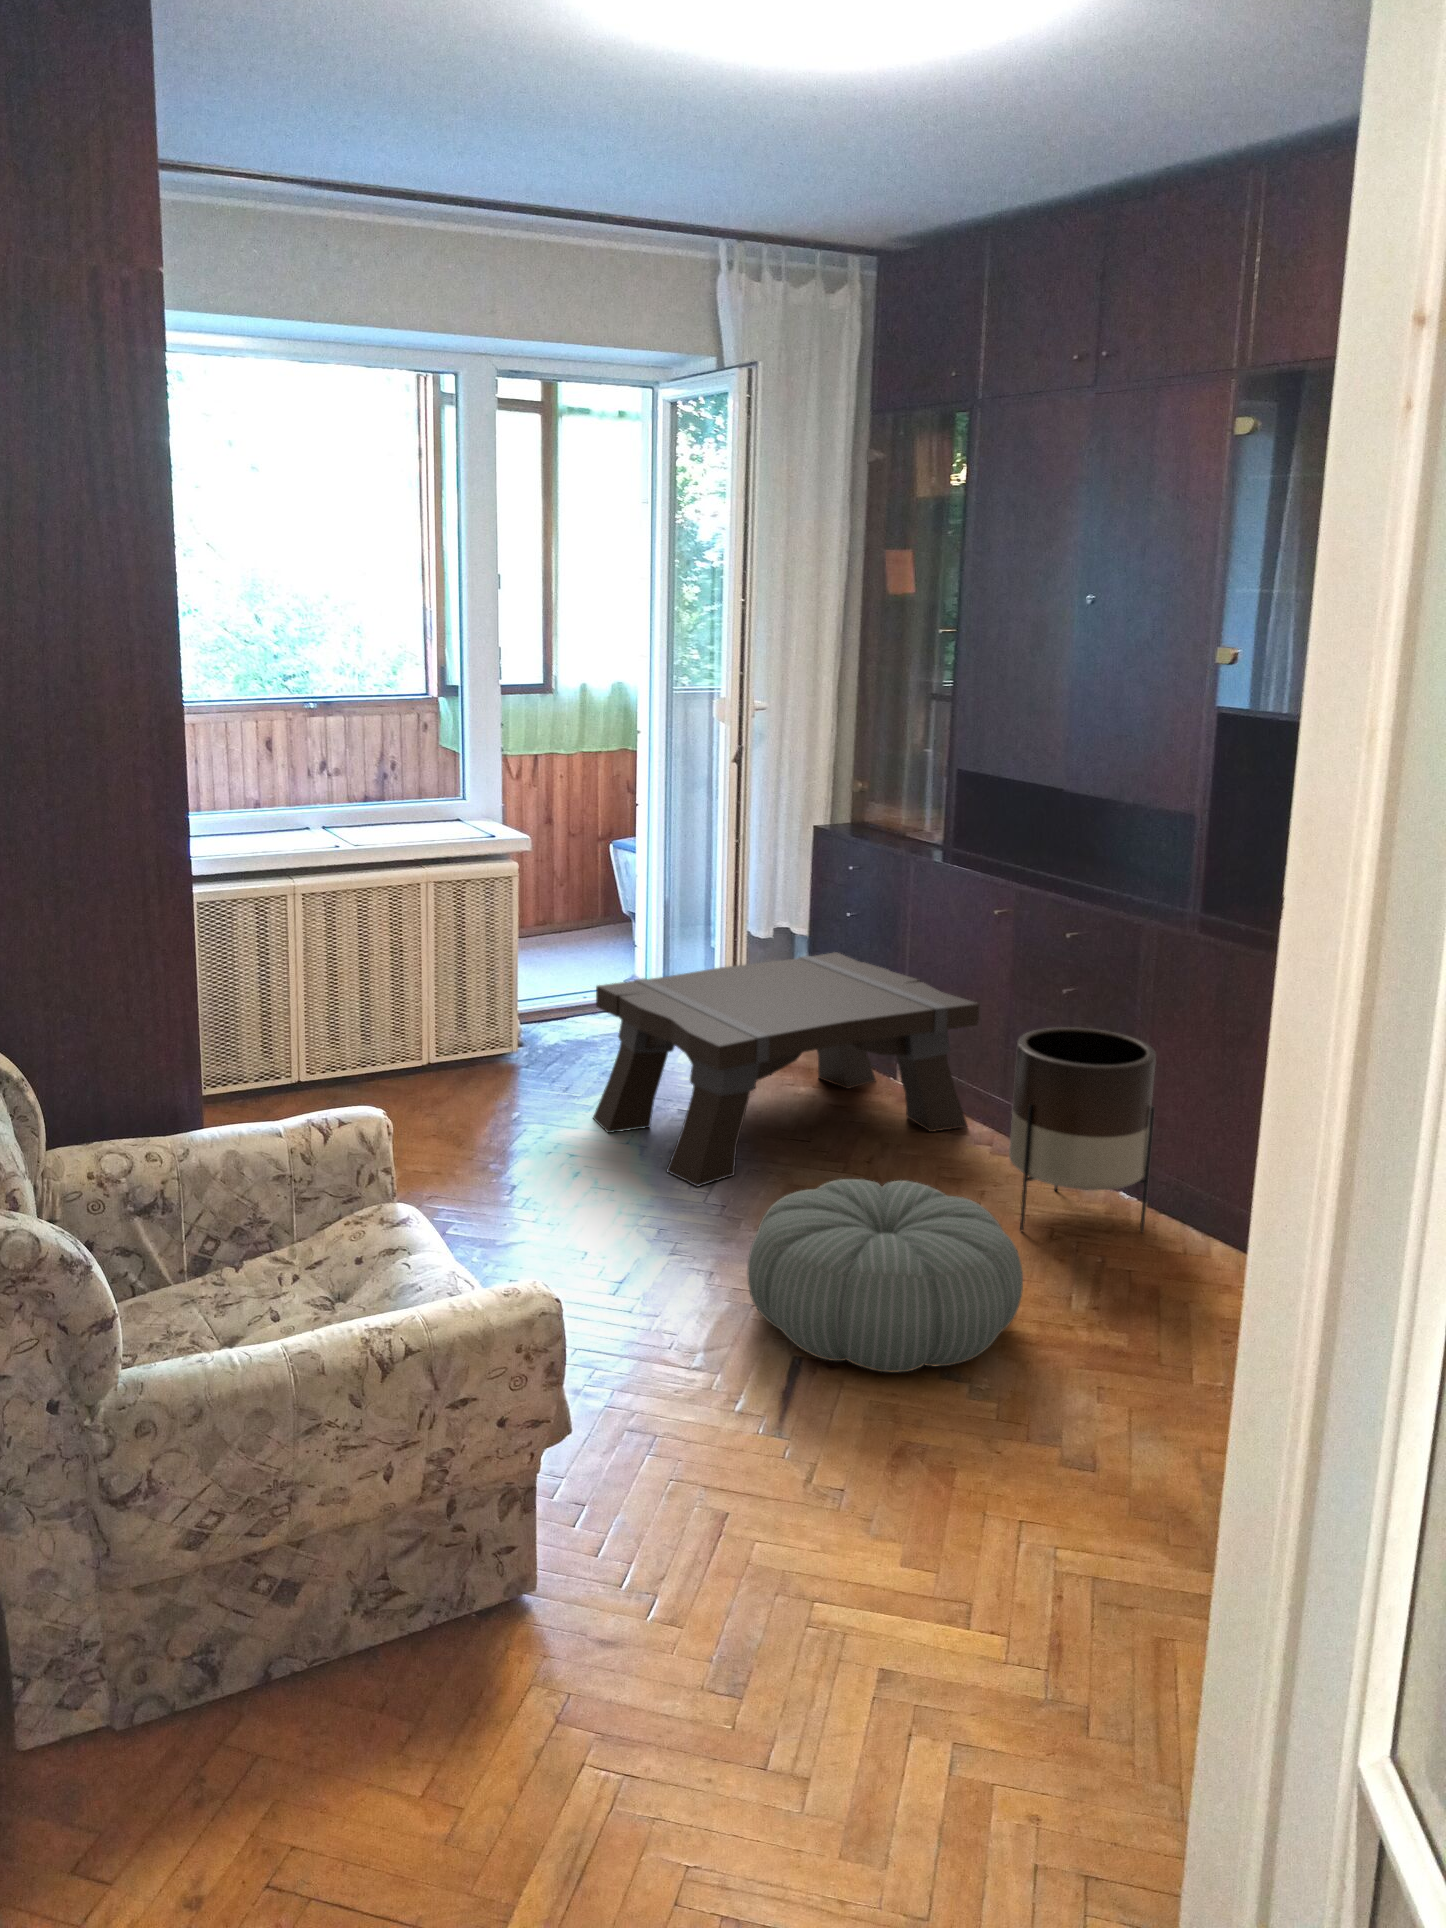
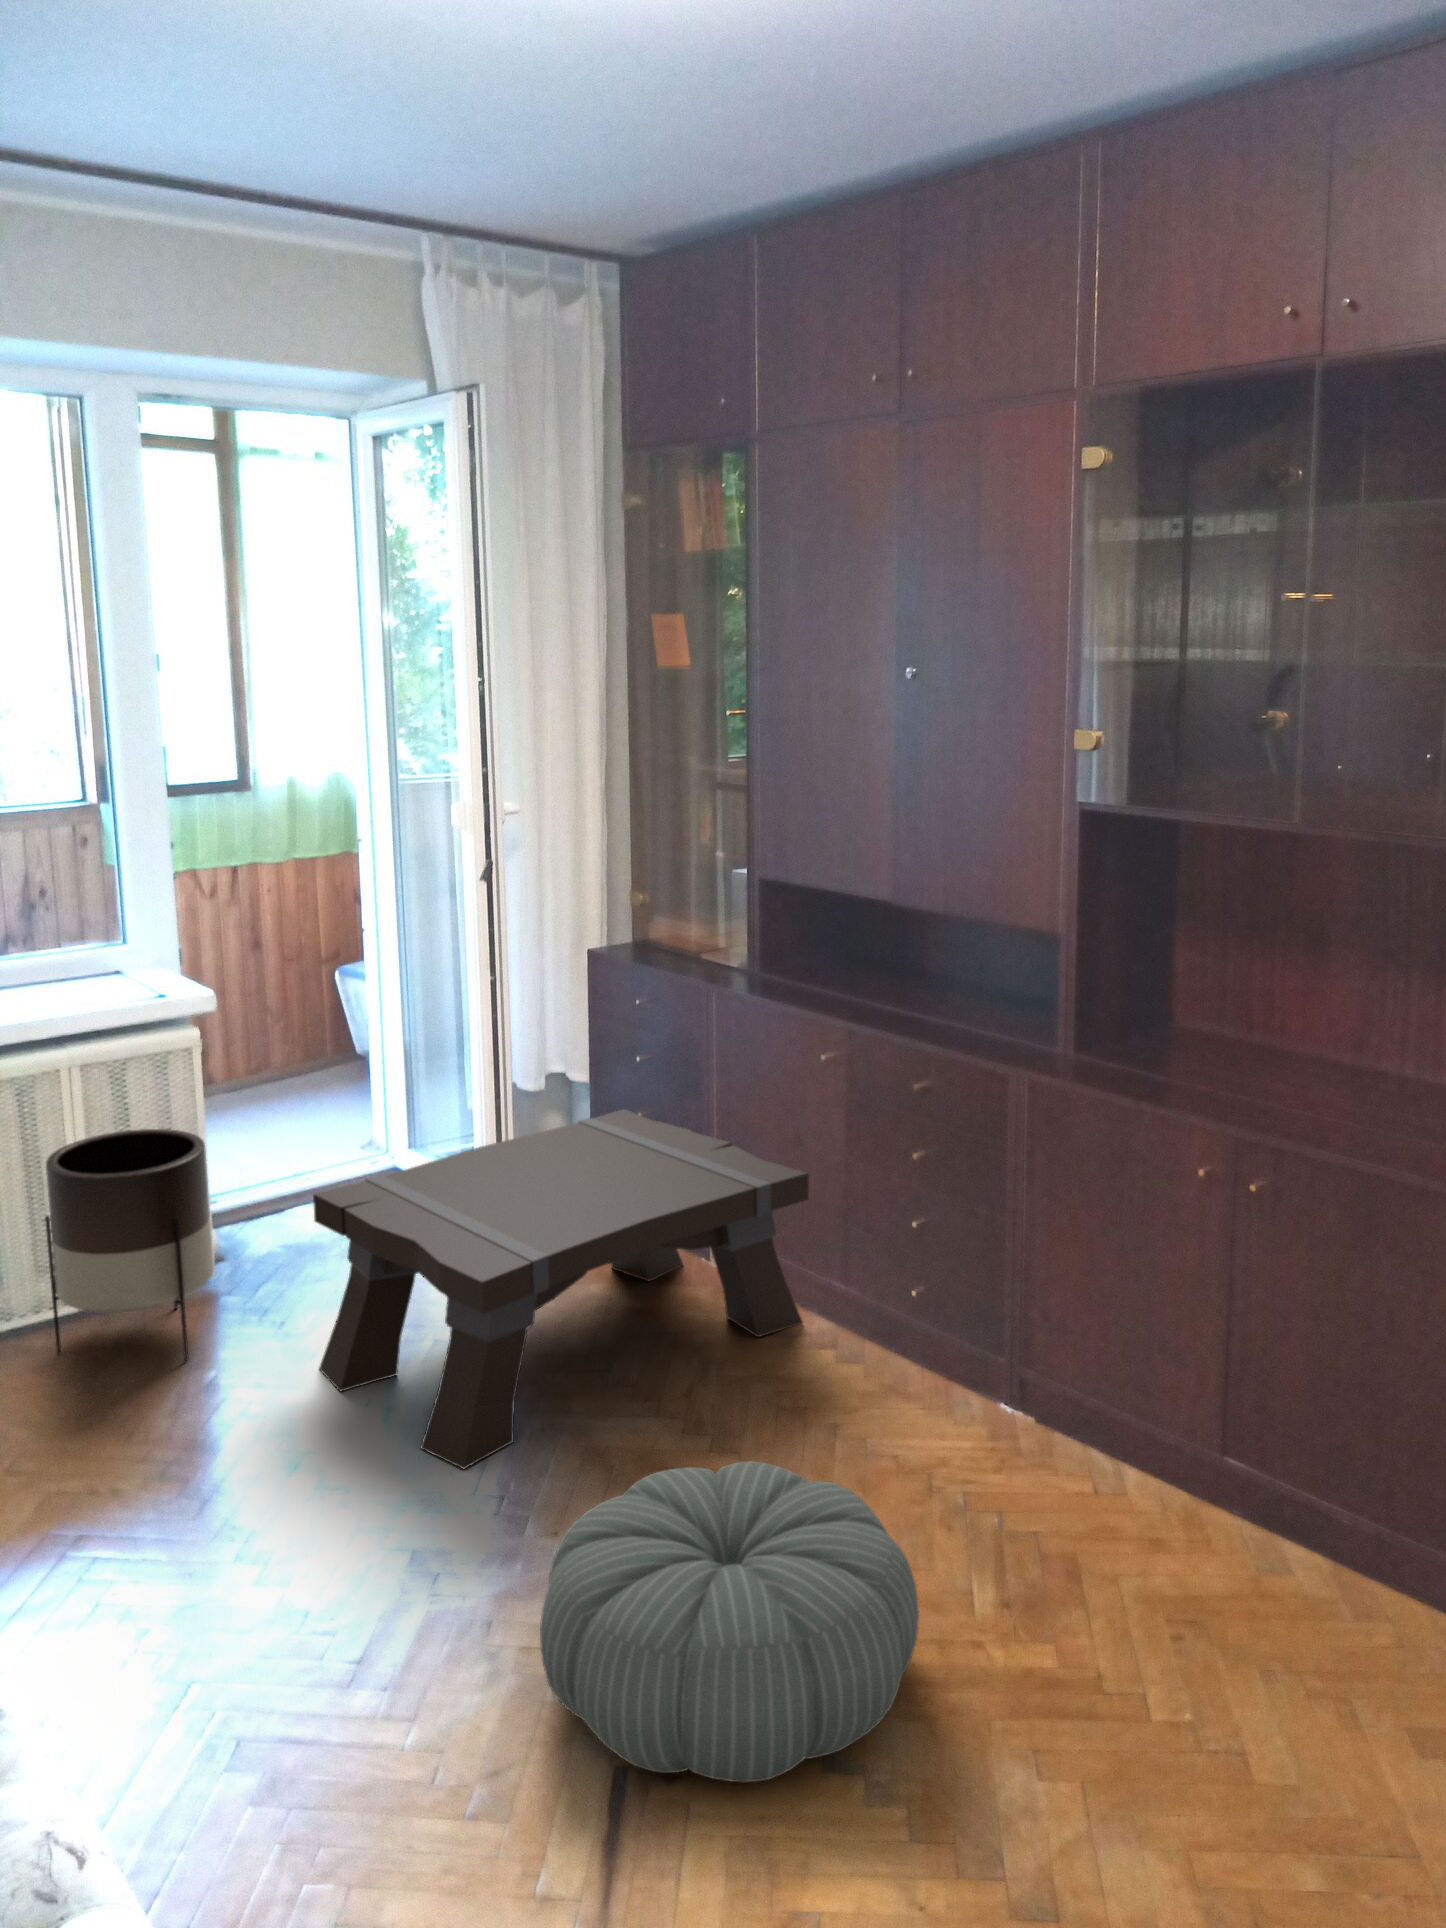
planter: present [1009,1027,1156,1233] -> present [45,1129,214,1360]

